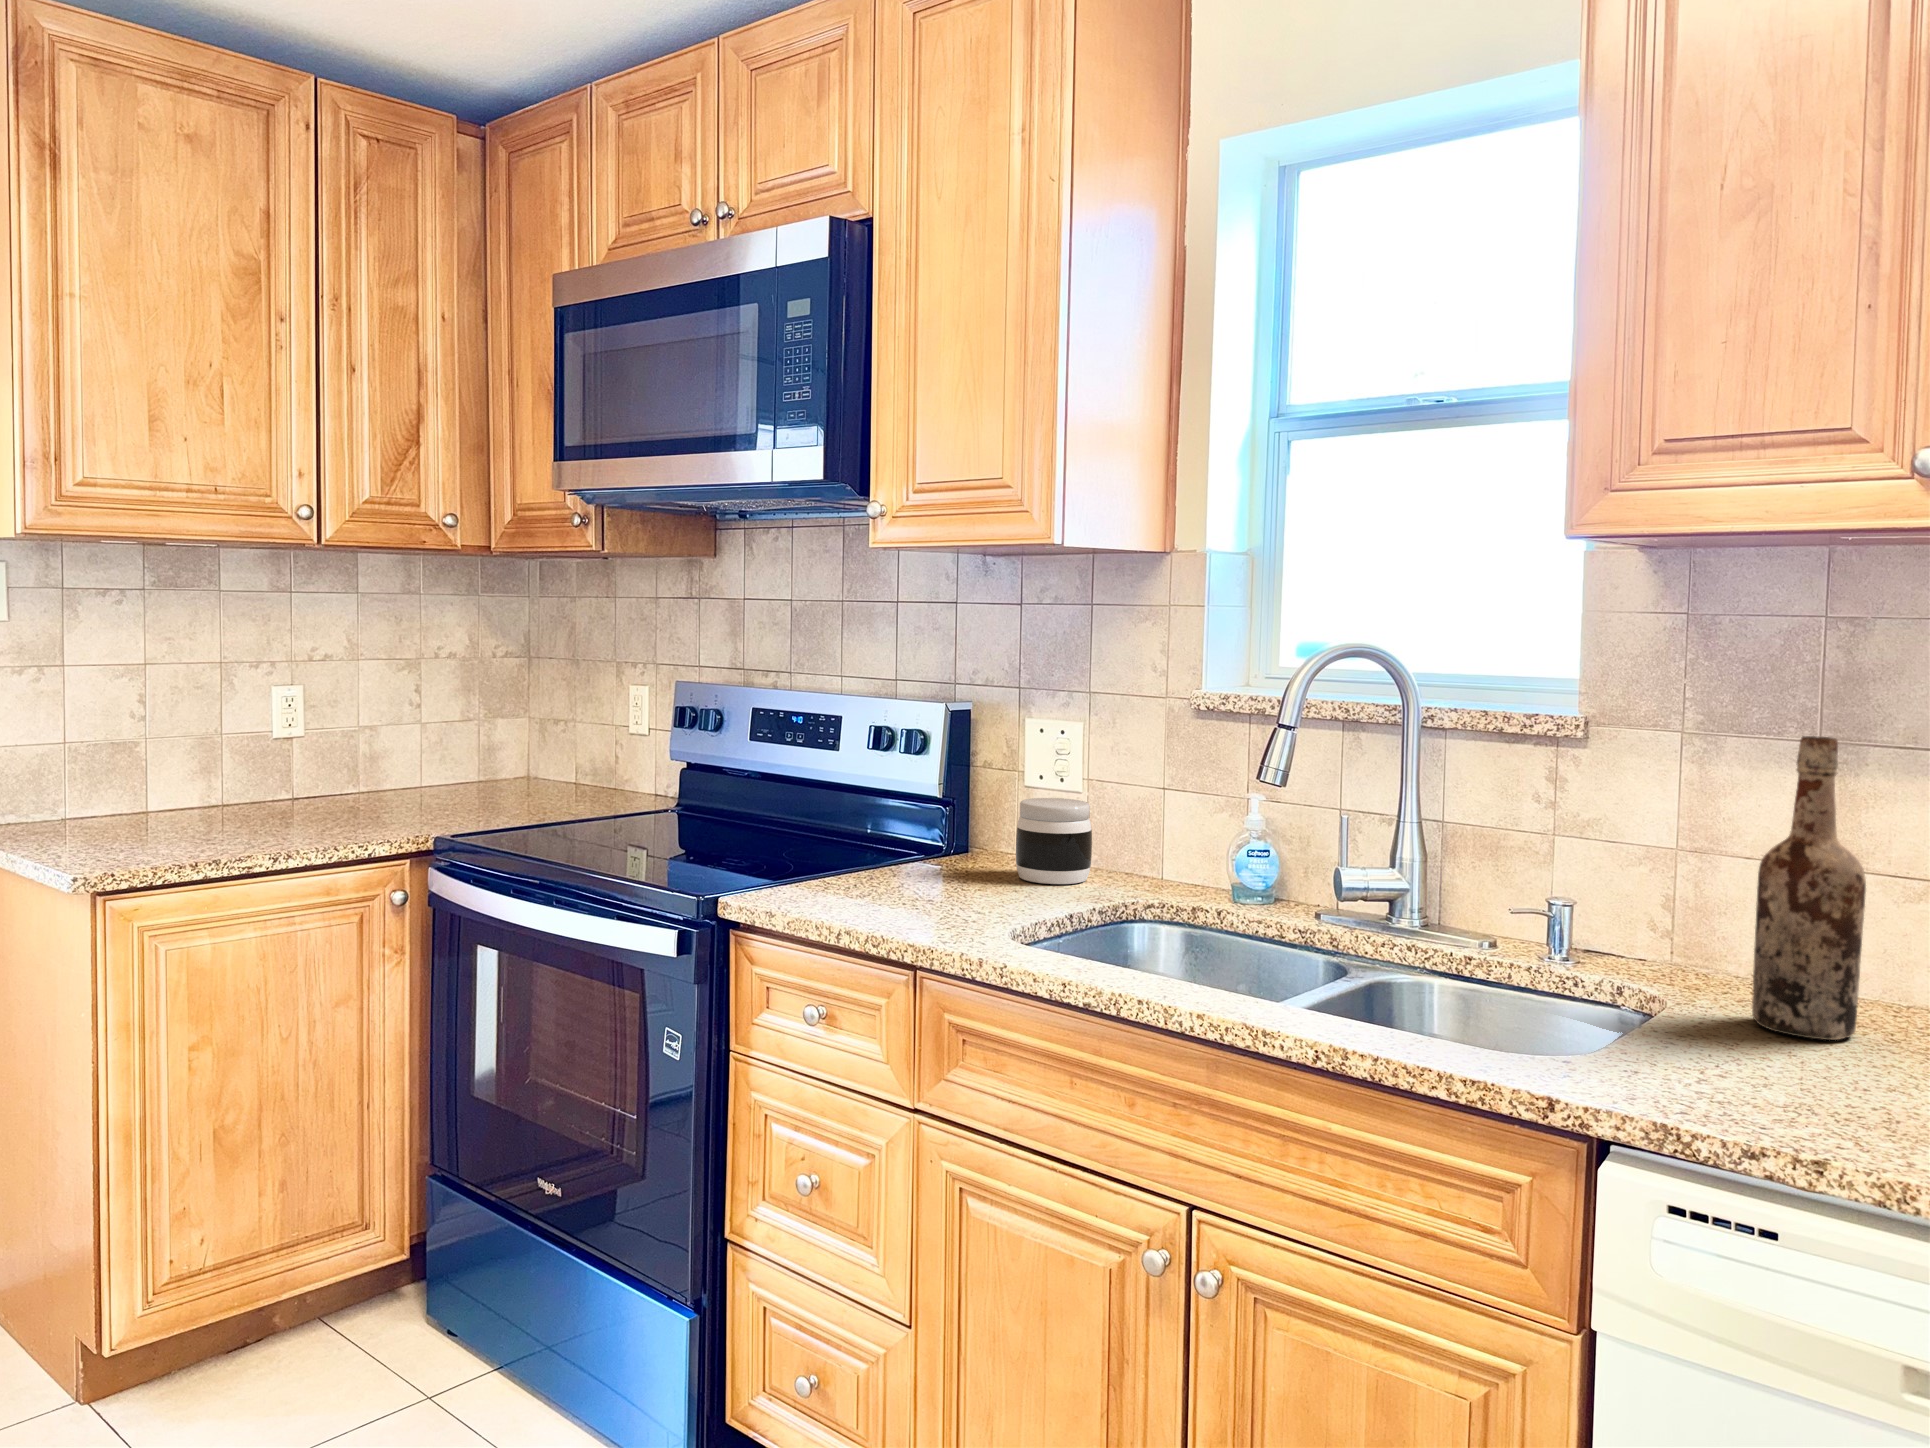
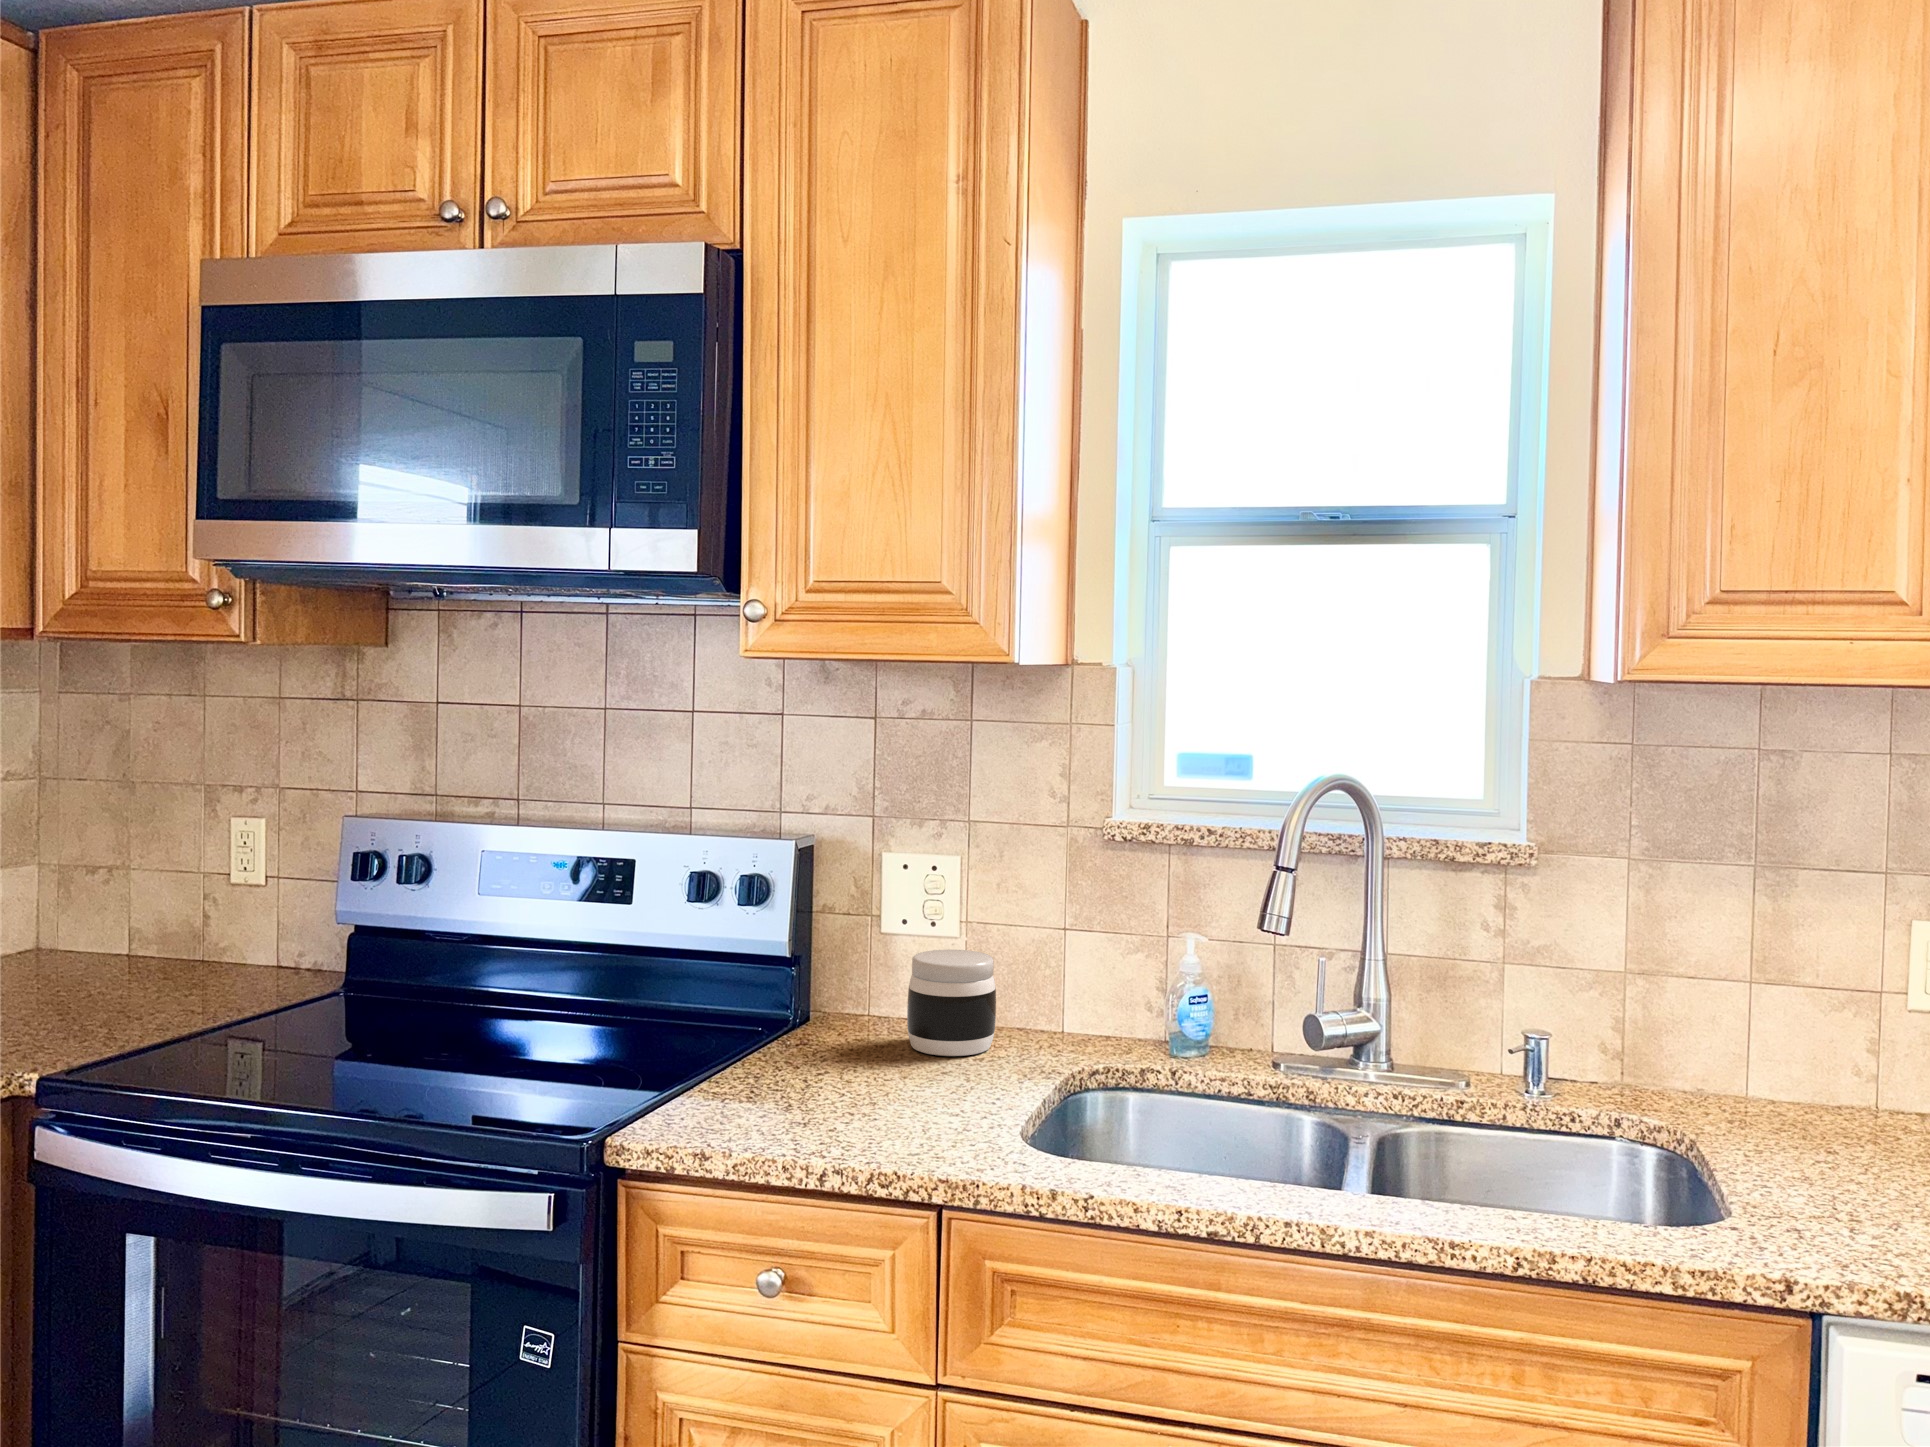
wine bottle: present [1752,736,1866,1040] -> none [1765,871,1862,1155]

